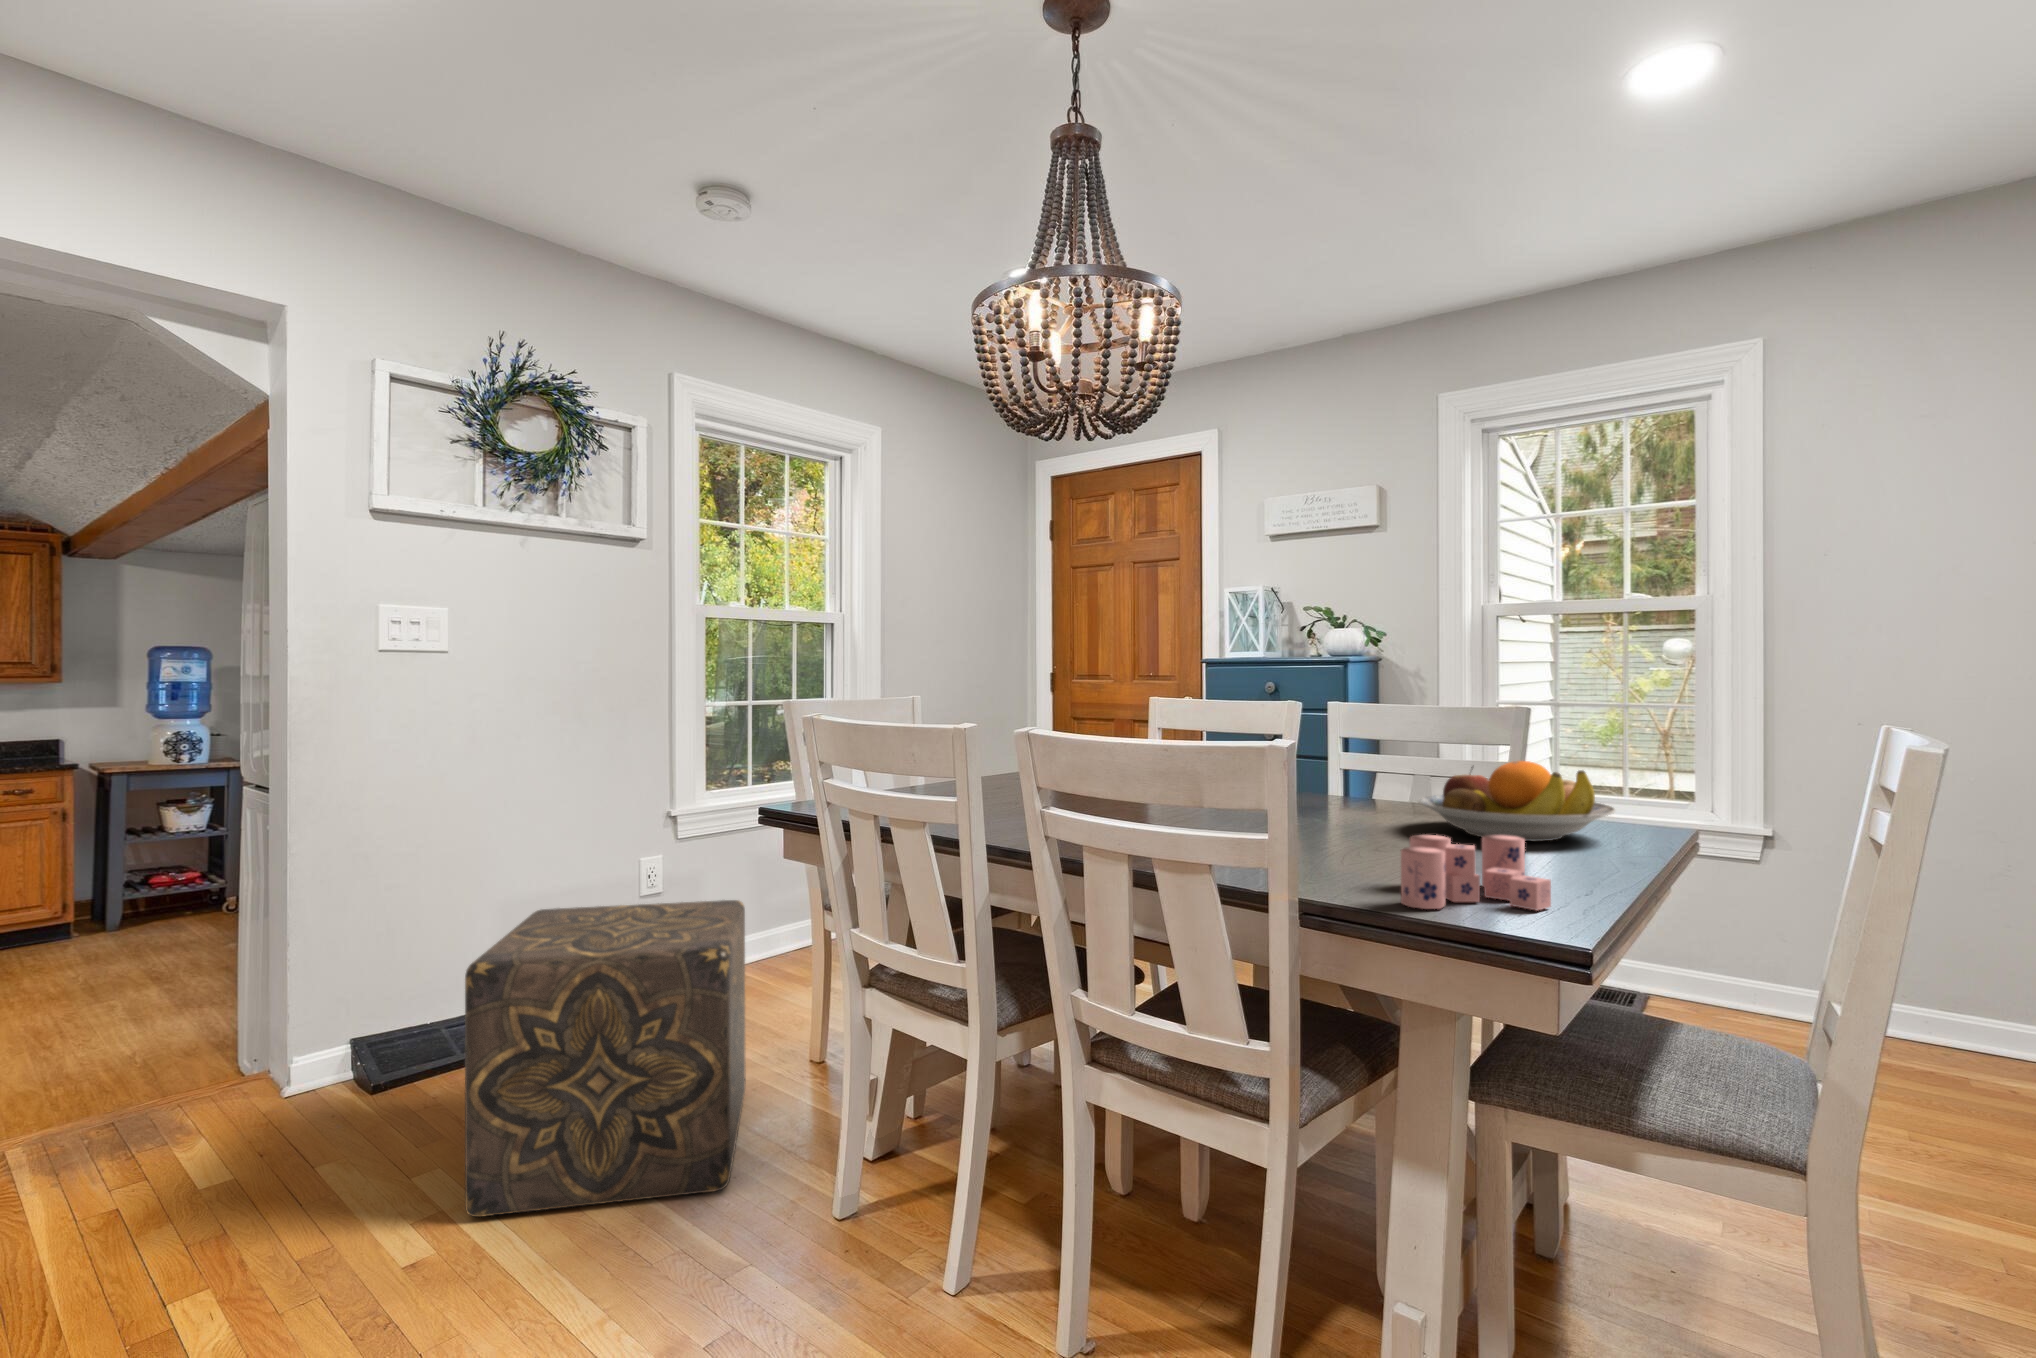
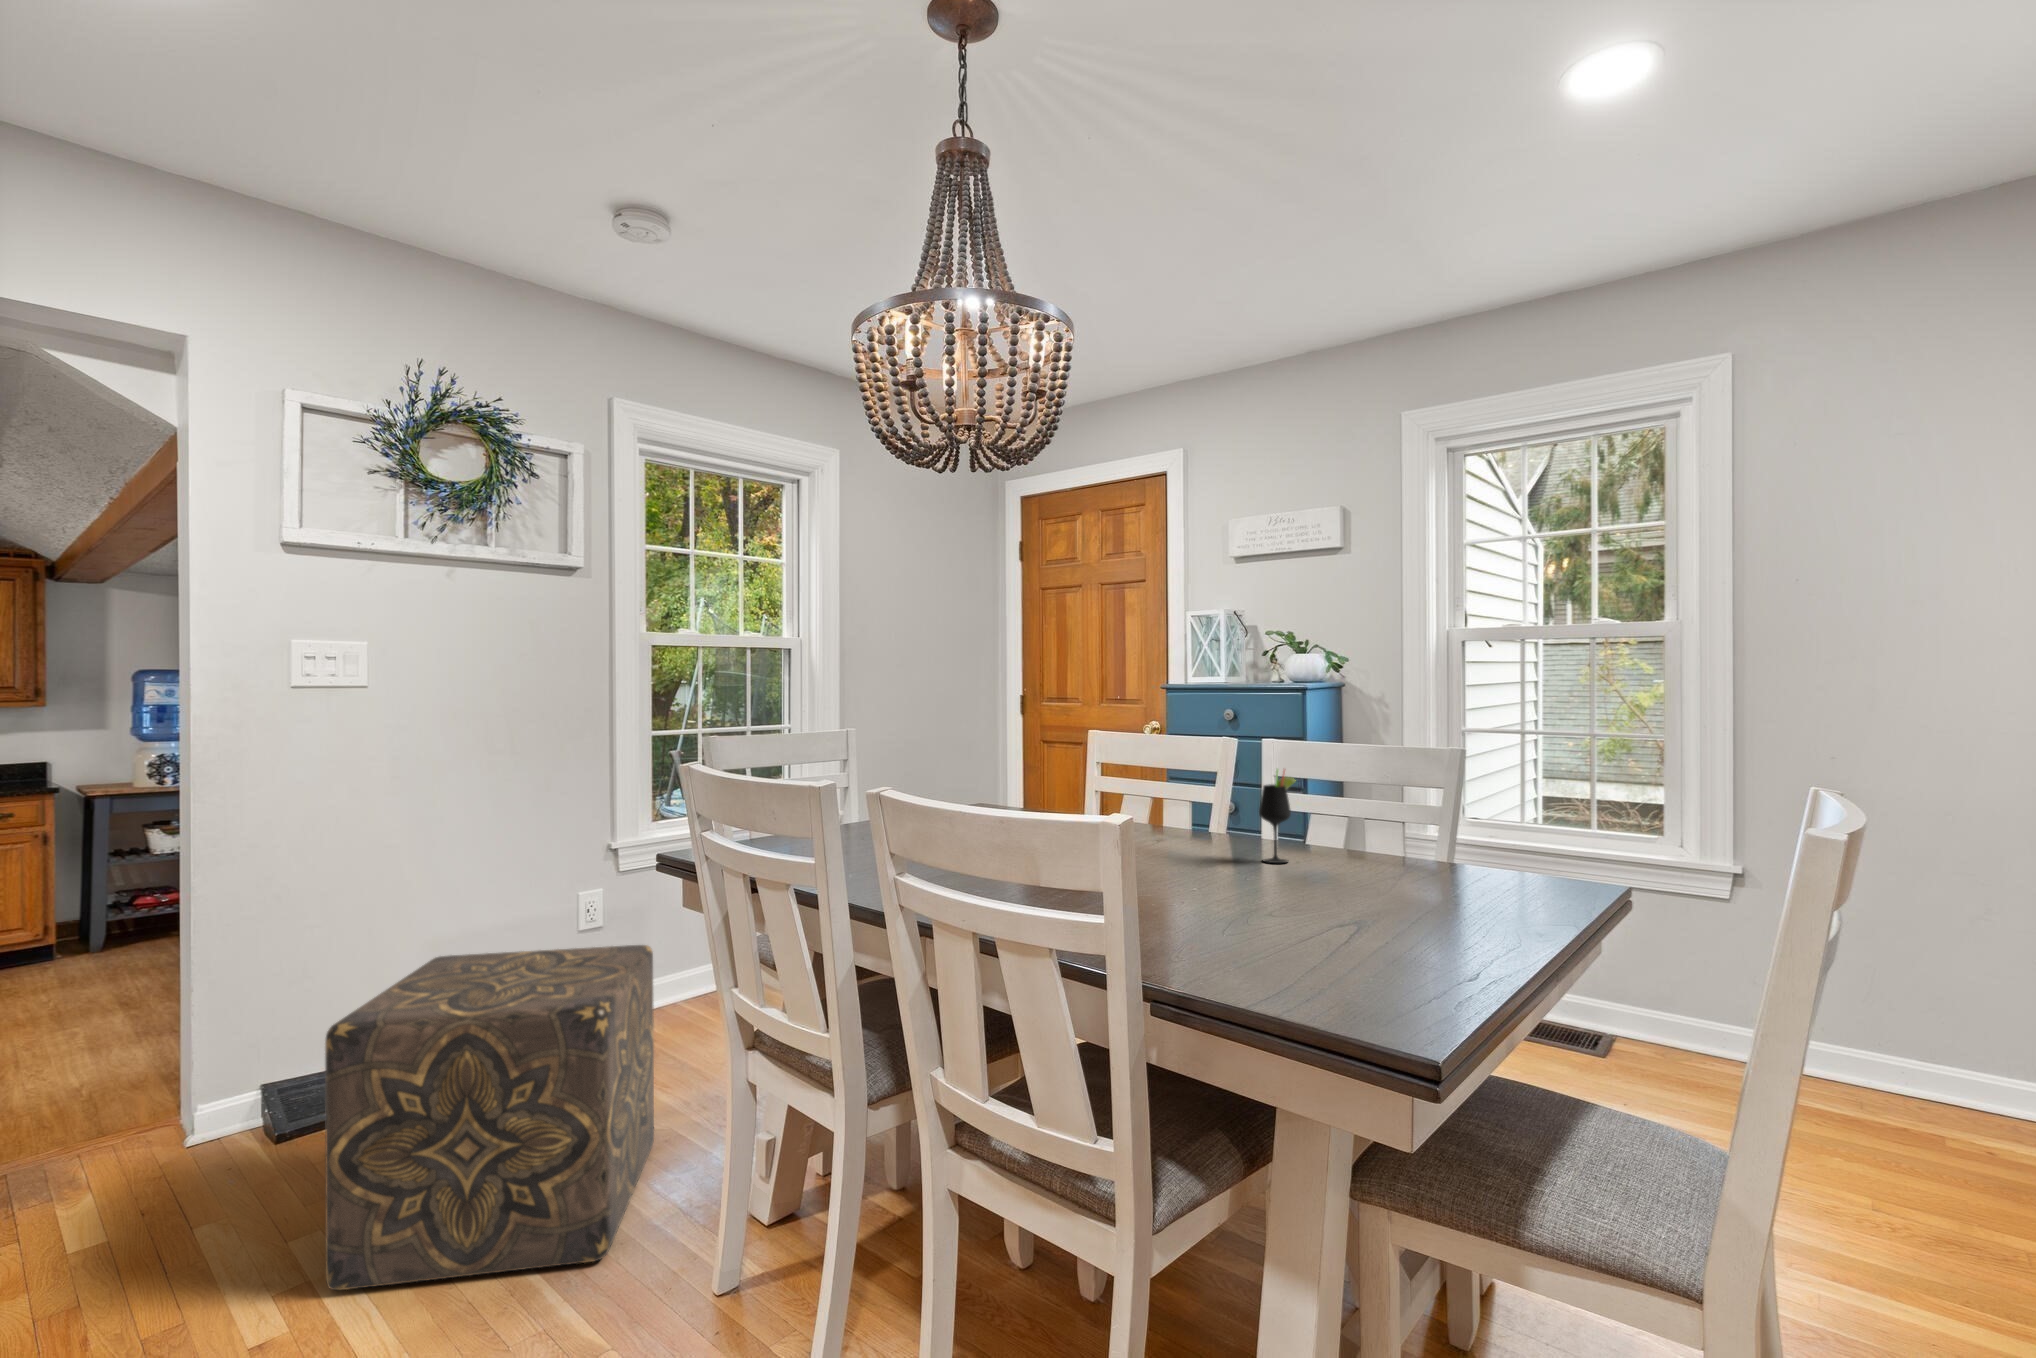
wine glass: none [1340,727,1376,816] -> present [1259,770,1295,863]
fruit bowl: present [1418,761,1616,841] -> none [1332,810,1538,898]
candle: present [1401,835,1551,911] -> none [1260,905,1425,1001]

